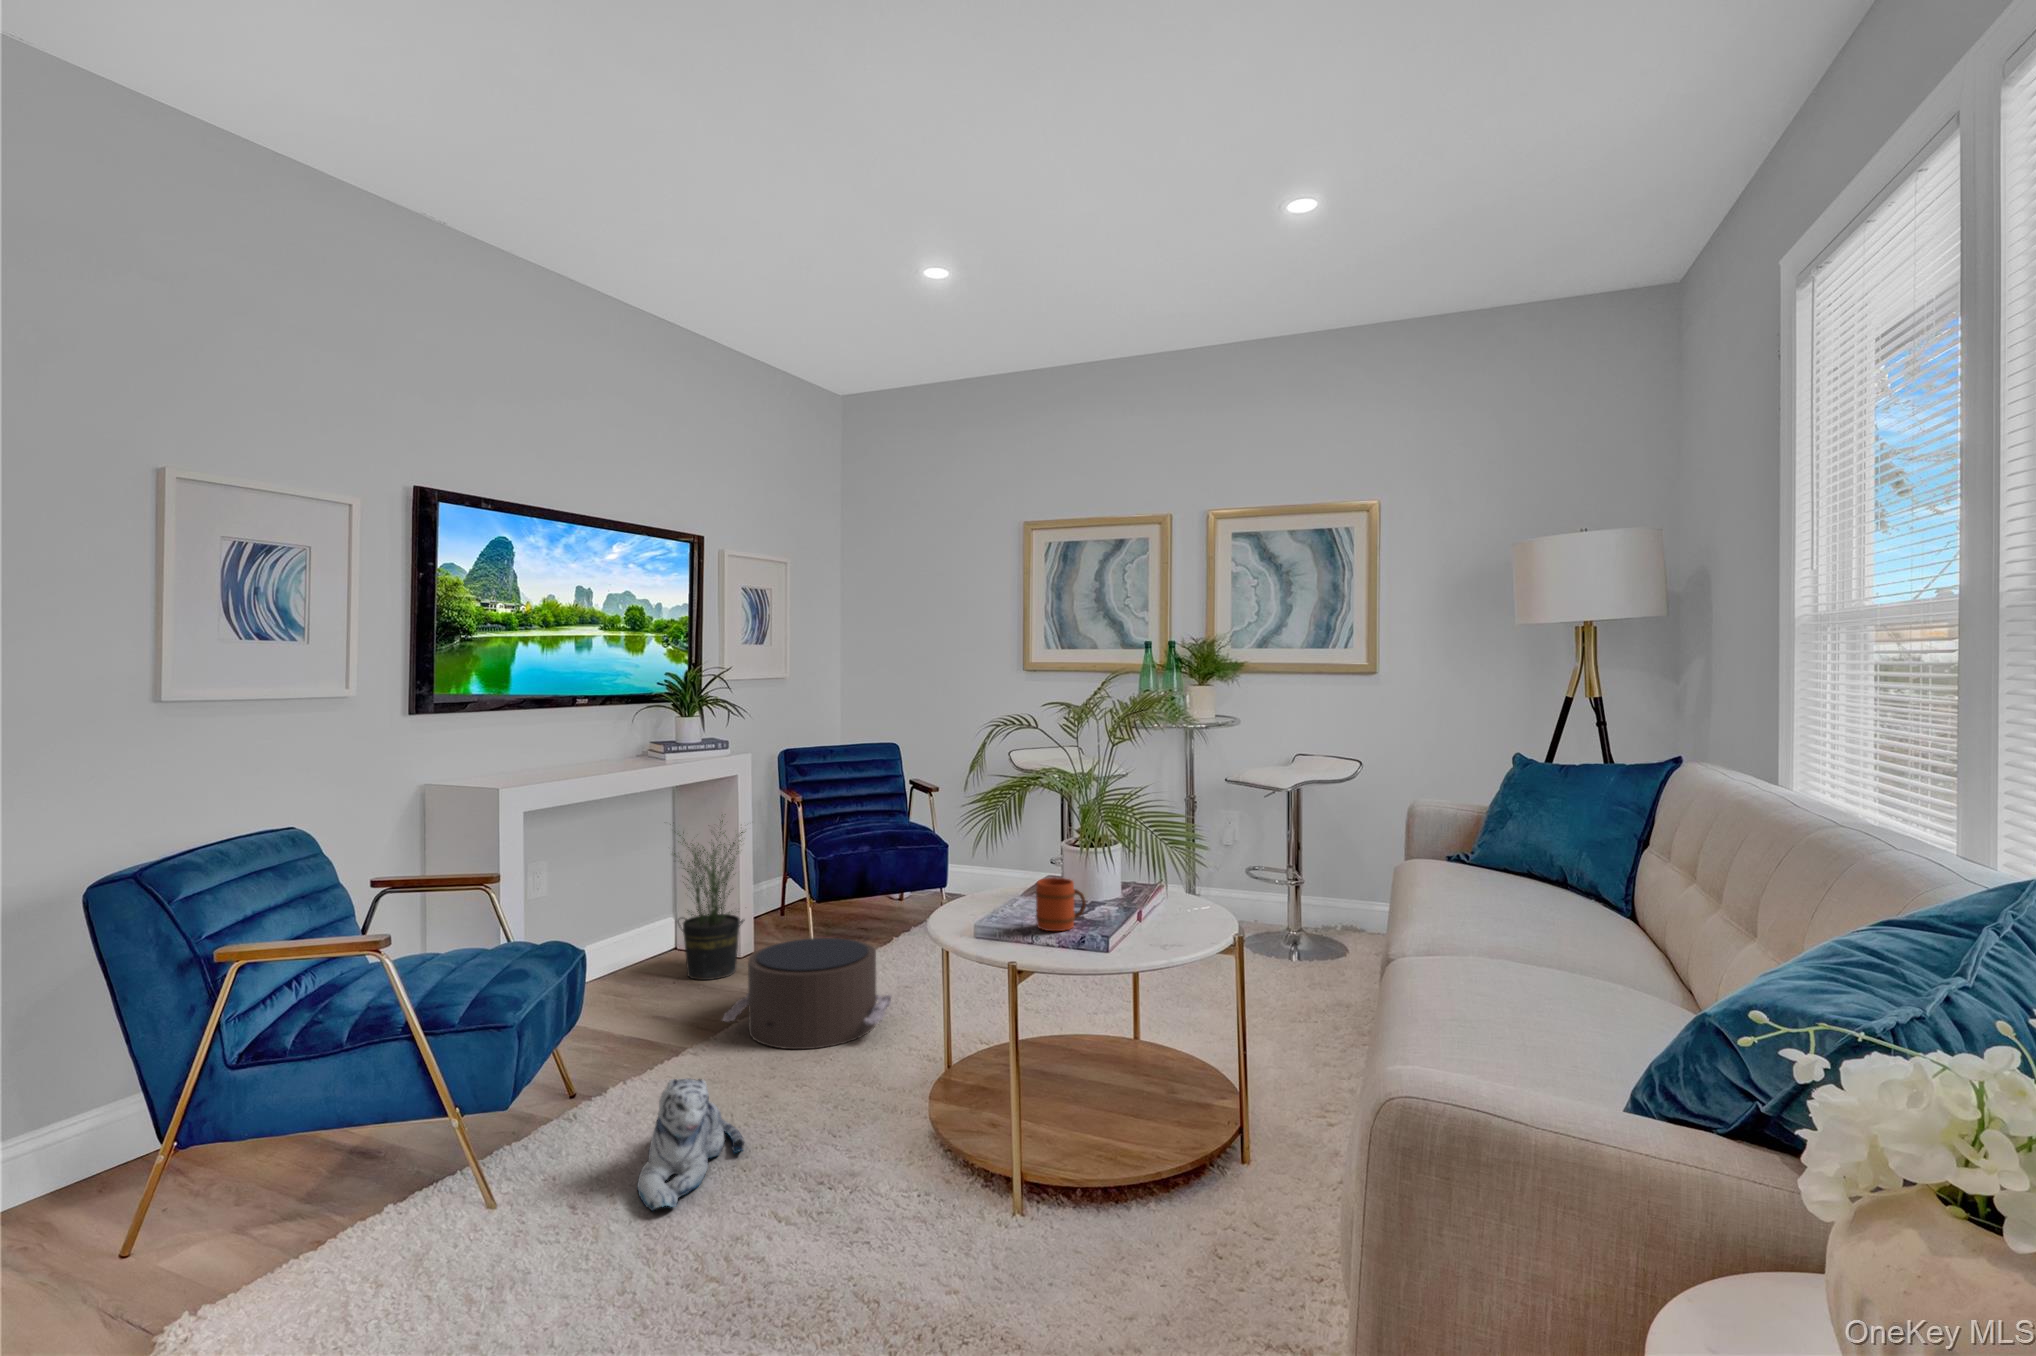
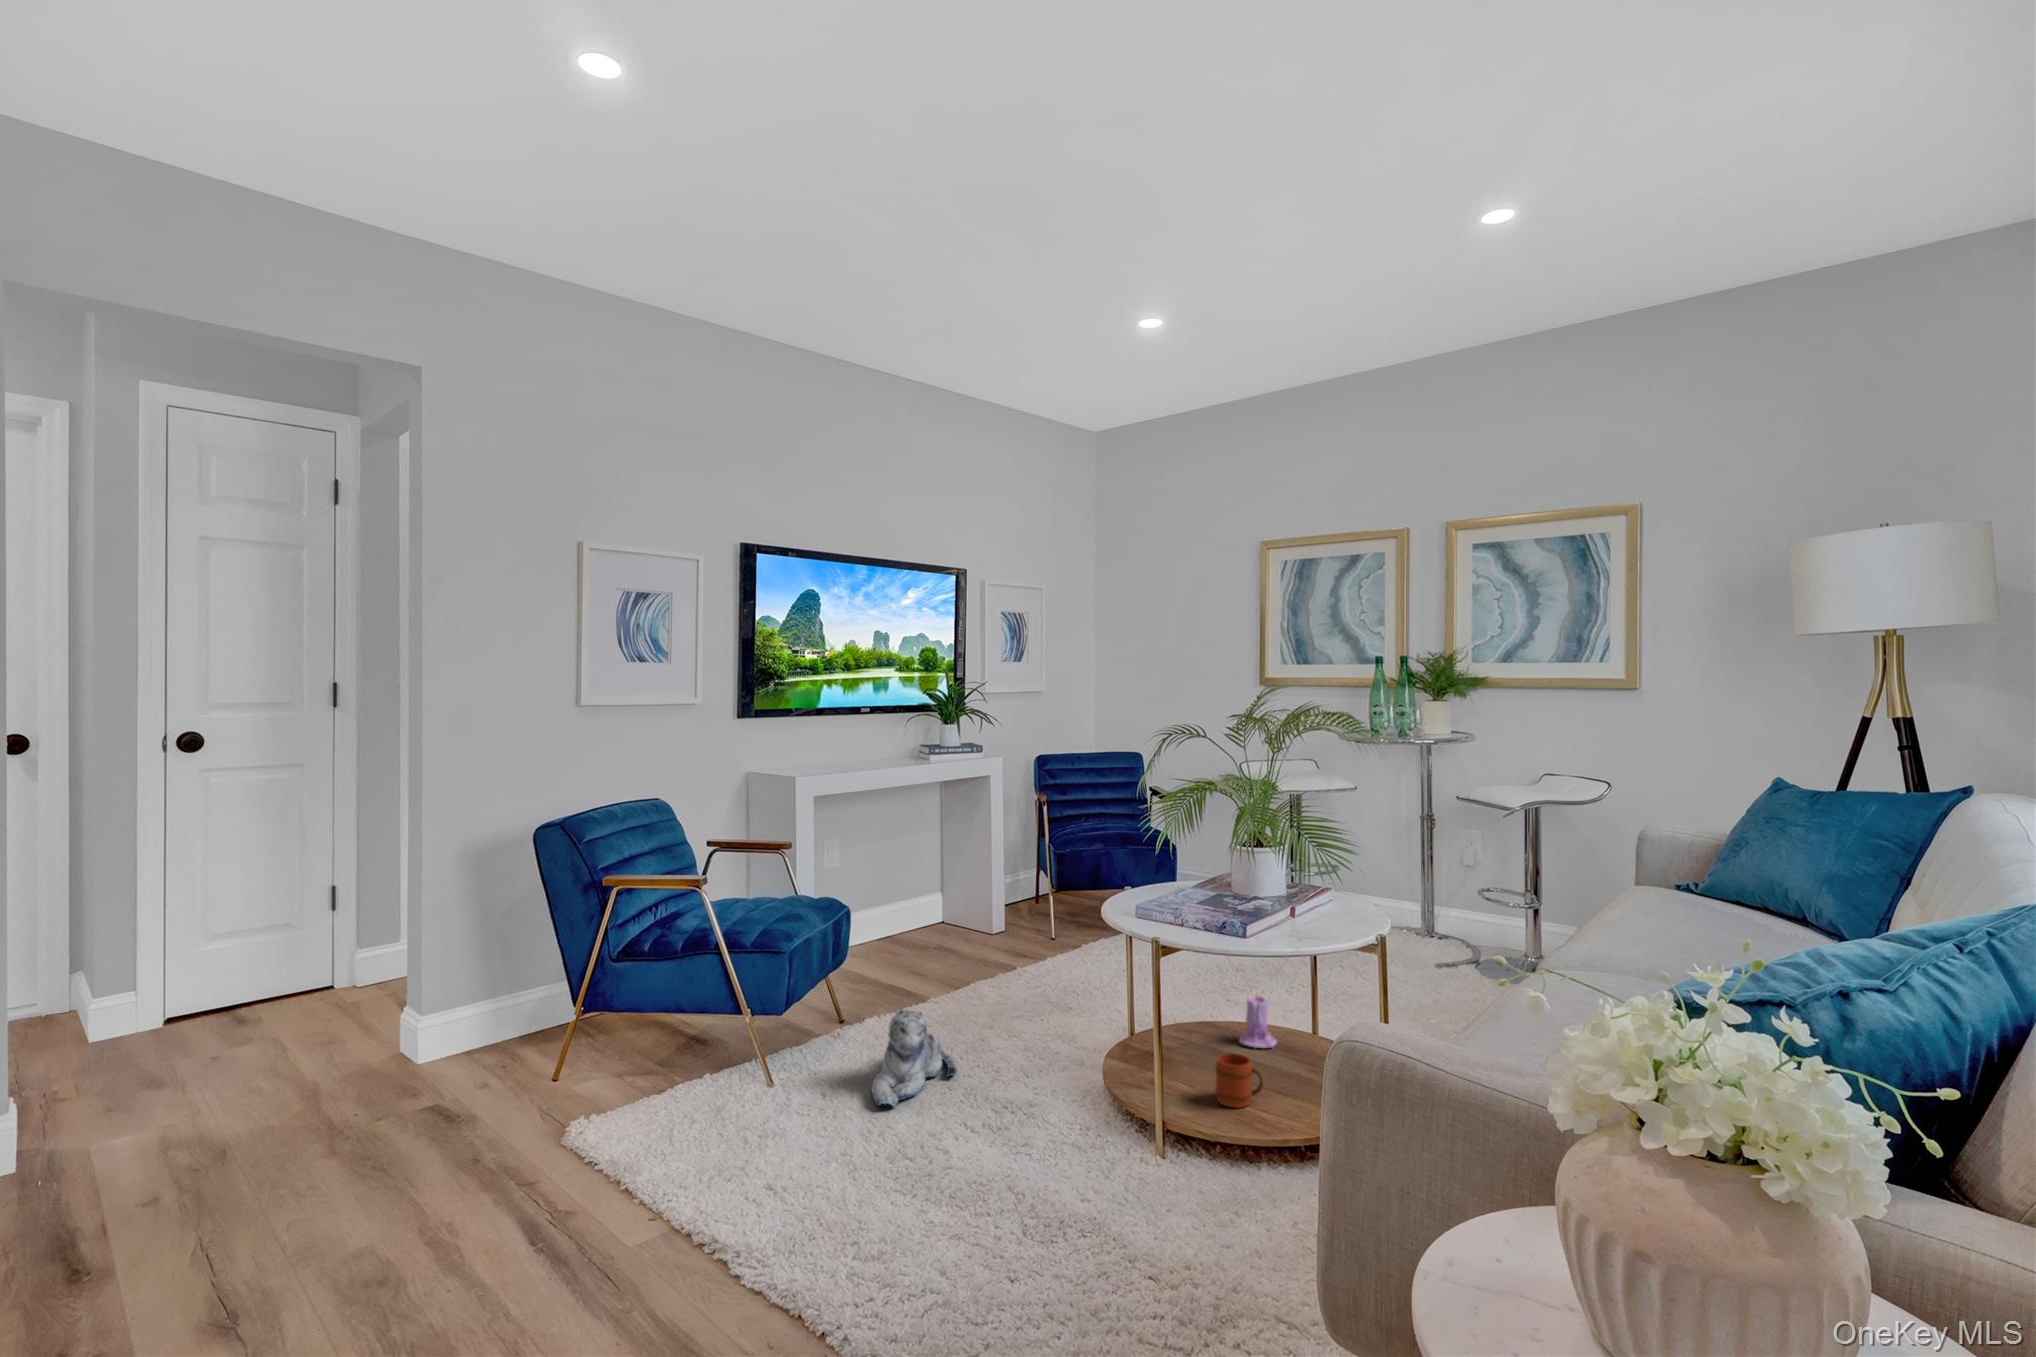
potted plant: present [674,820,745,980] -> none [927,806,1000,948]
mug: present [1036,878,1086,931] -> present [1215,1053,1263,1108]
pouf: present [722,938,892,1049] -> none [958,918,1104,1010]
candle: none [1071,1004,1112,1067] -> present [1239,995,1277,1048]

